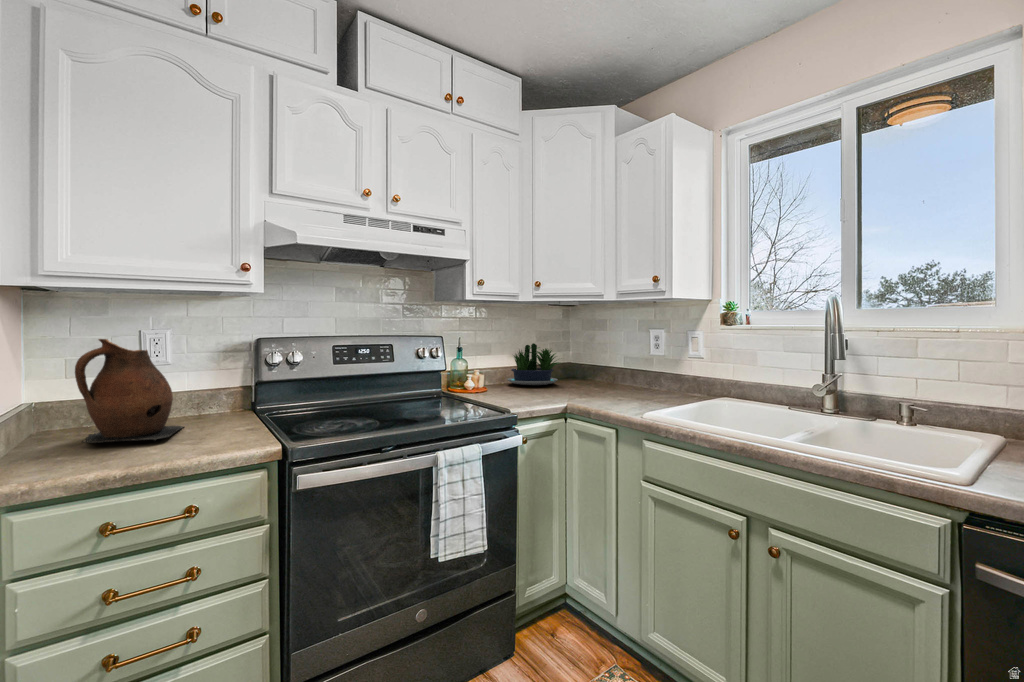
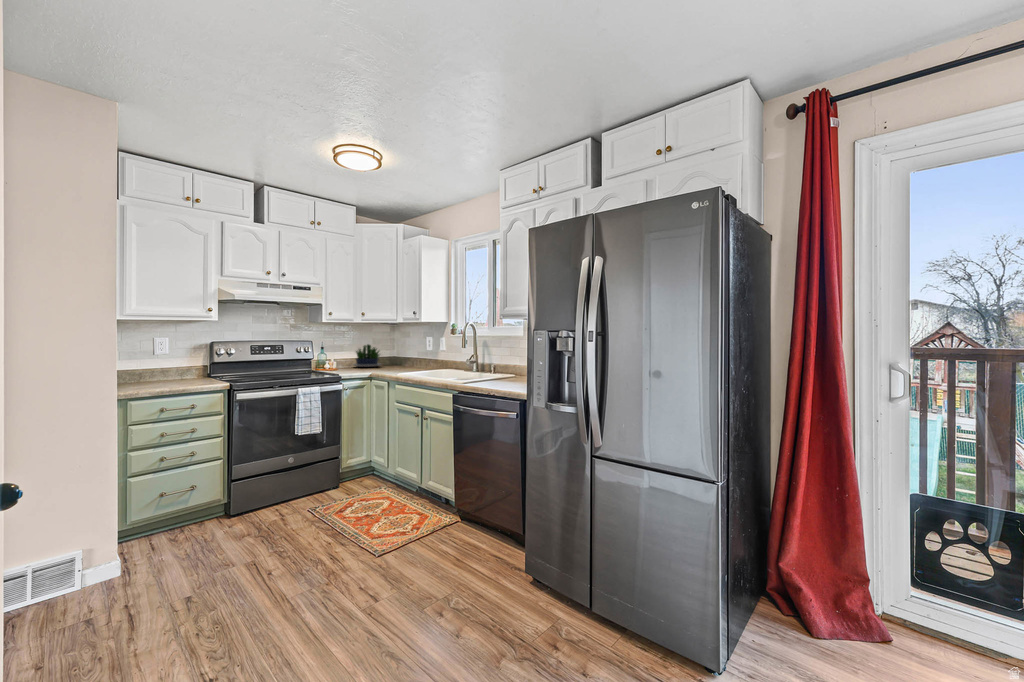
ceramic pitcher: present [75,339,183,443] -> none [139,341,181,383]

